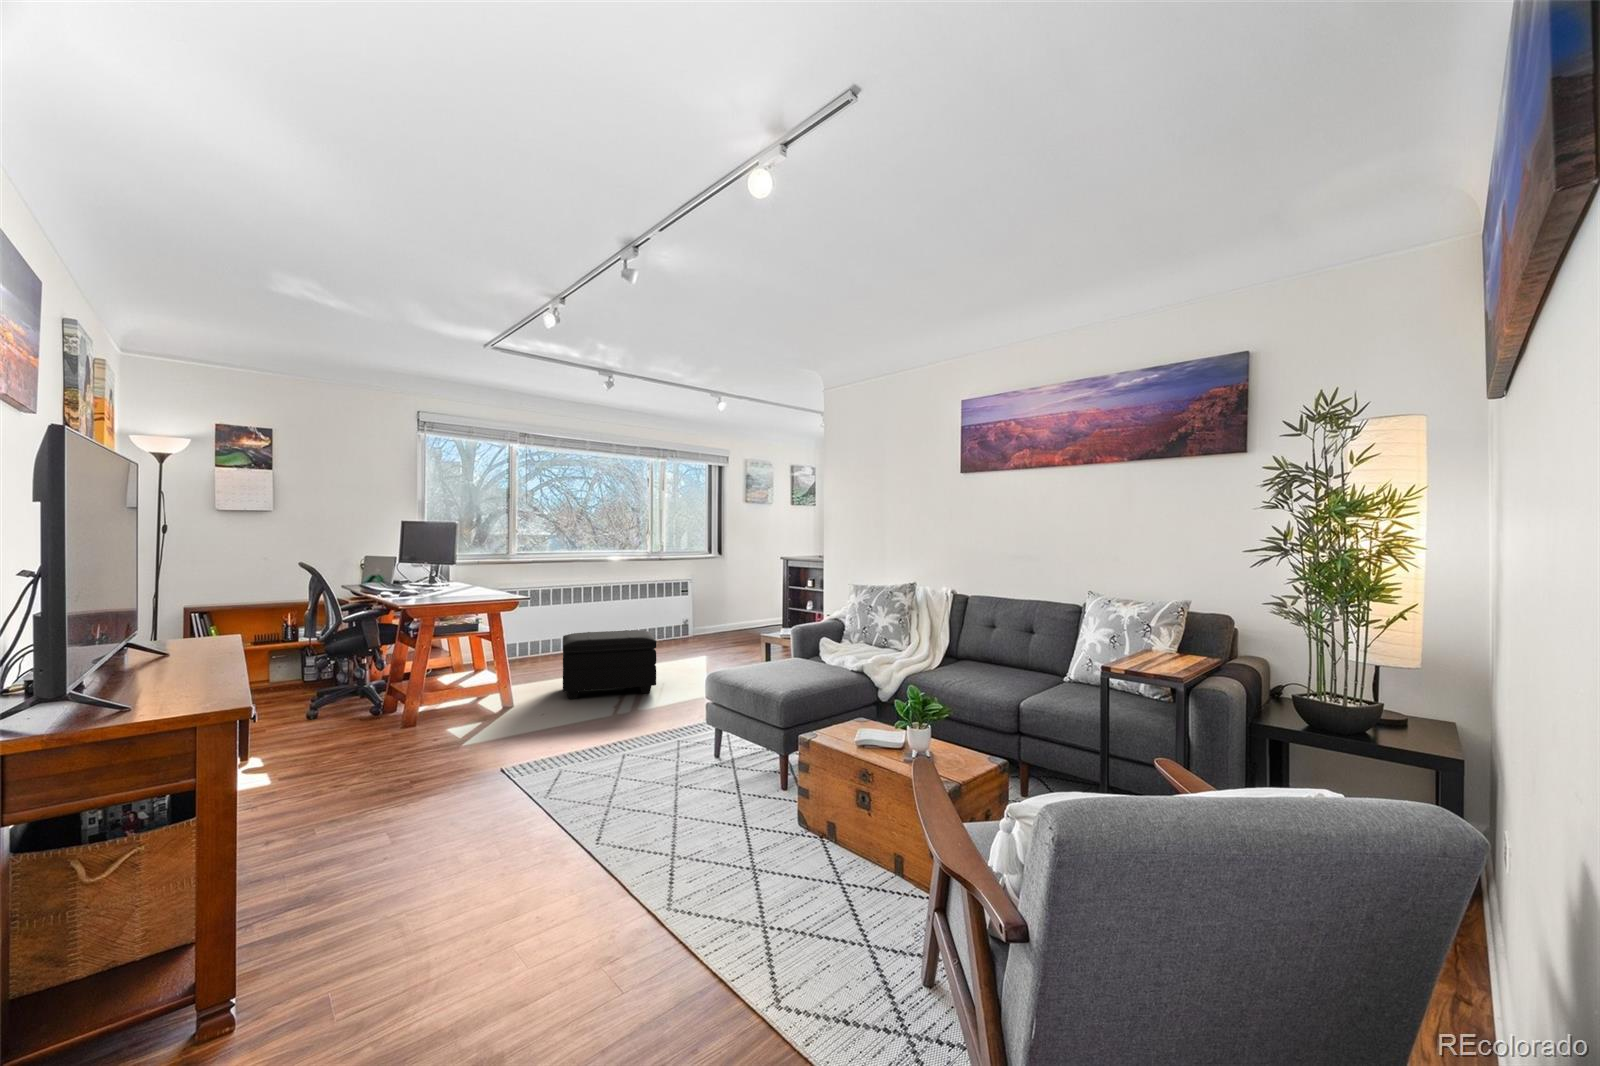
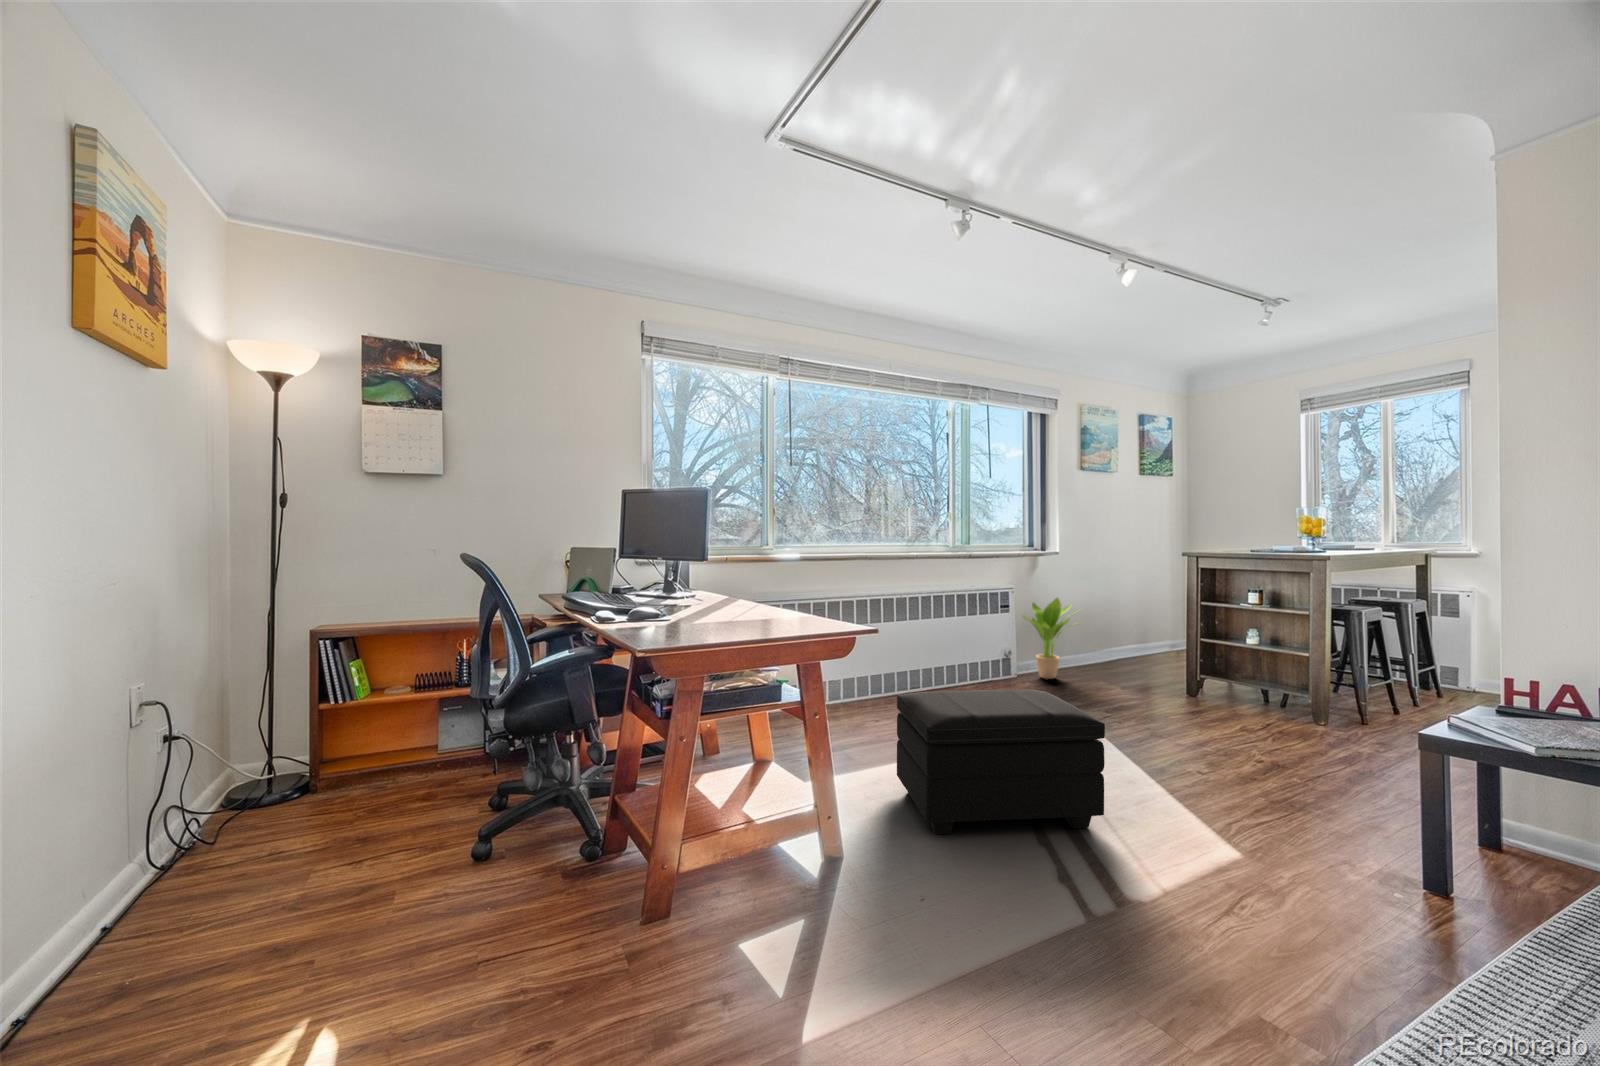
potted plant: none [693,585,732,637] -> present [1023,598,1071,679]

